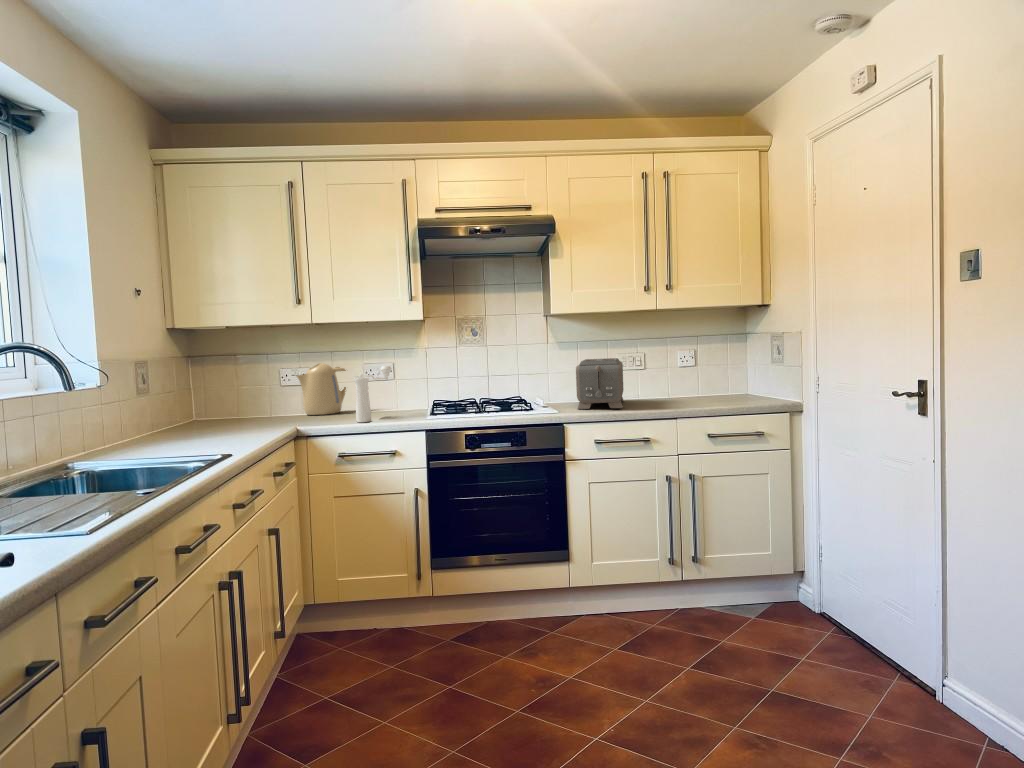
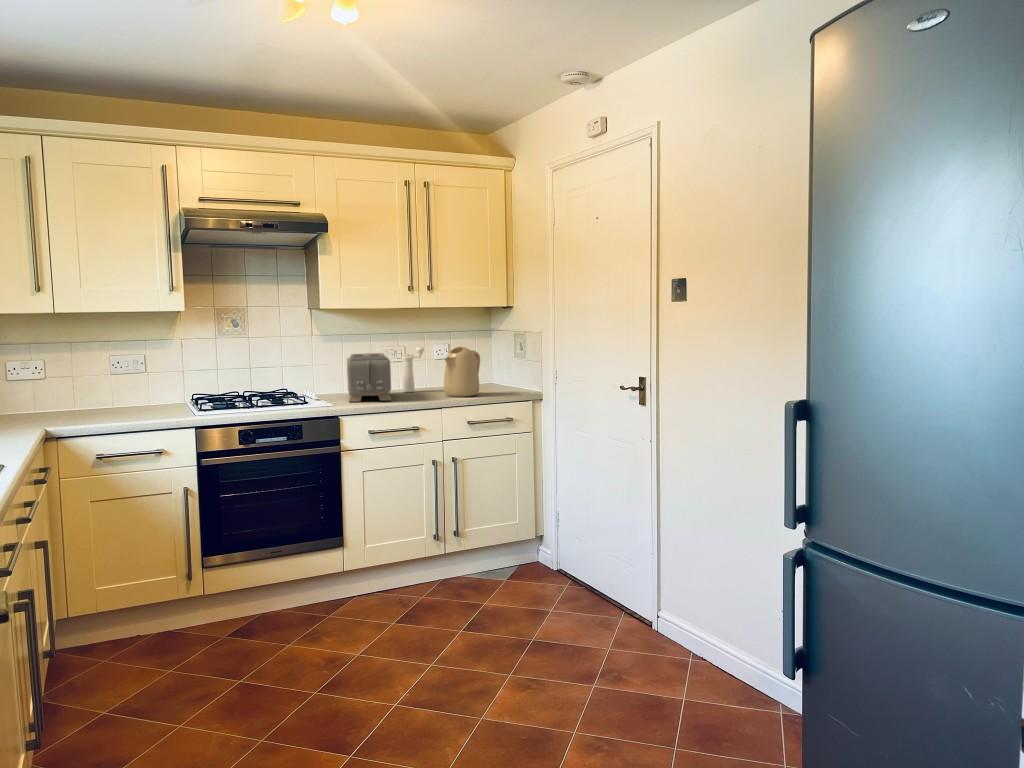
kettle: present [297,363,346,415] -> present [444,347,480,397]
pepper mill: present [354,366,392,422] -> present [402,347,424,392]

